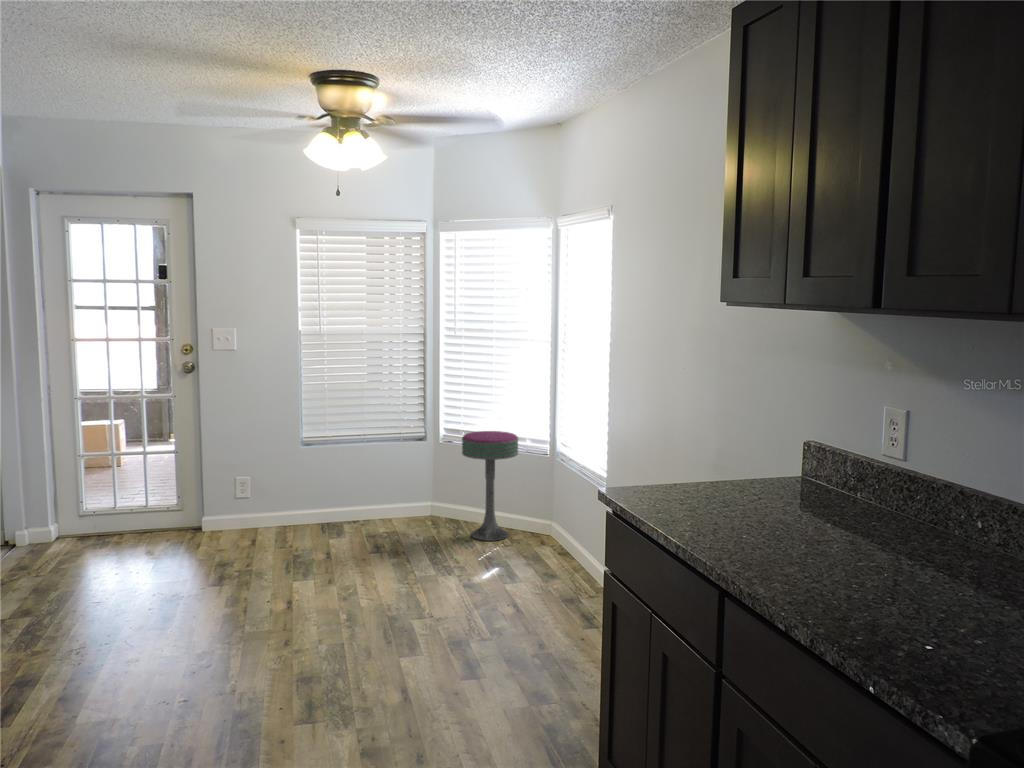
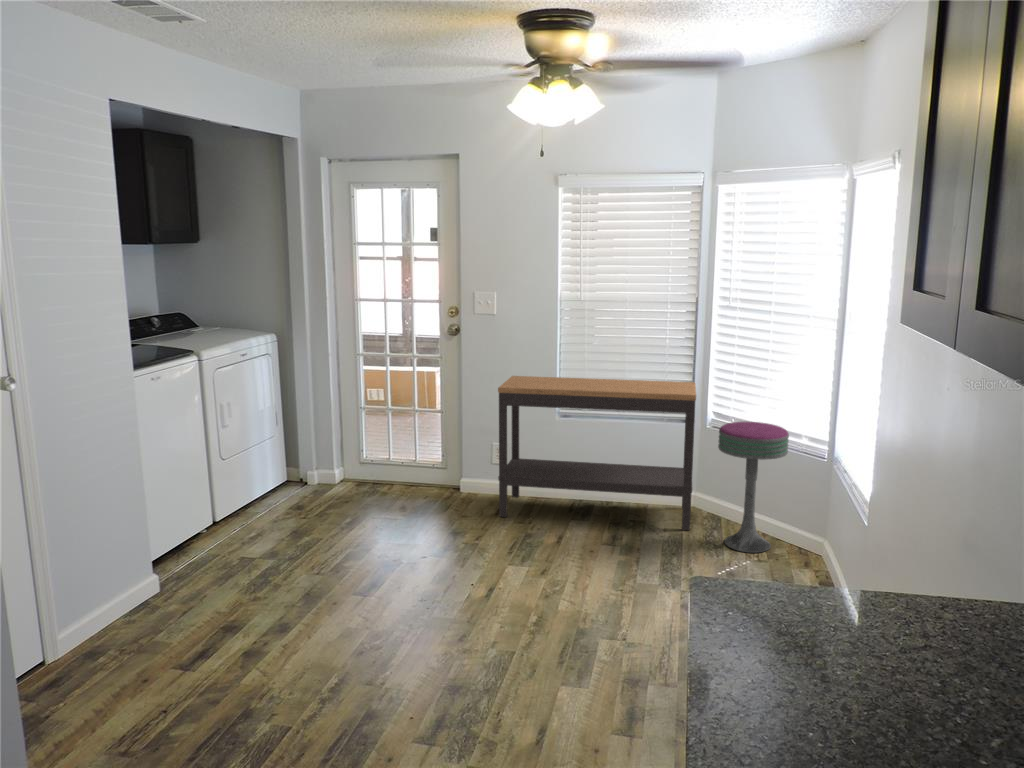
console table: none [254,403,439,546] -> present [498,376,696,530]

